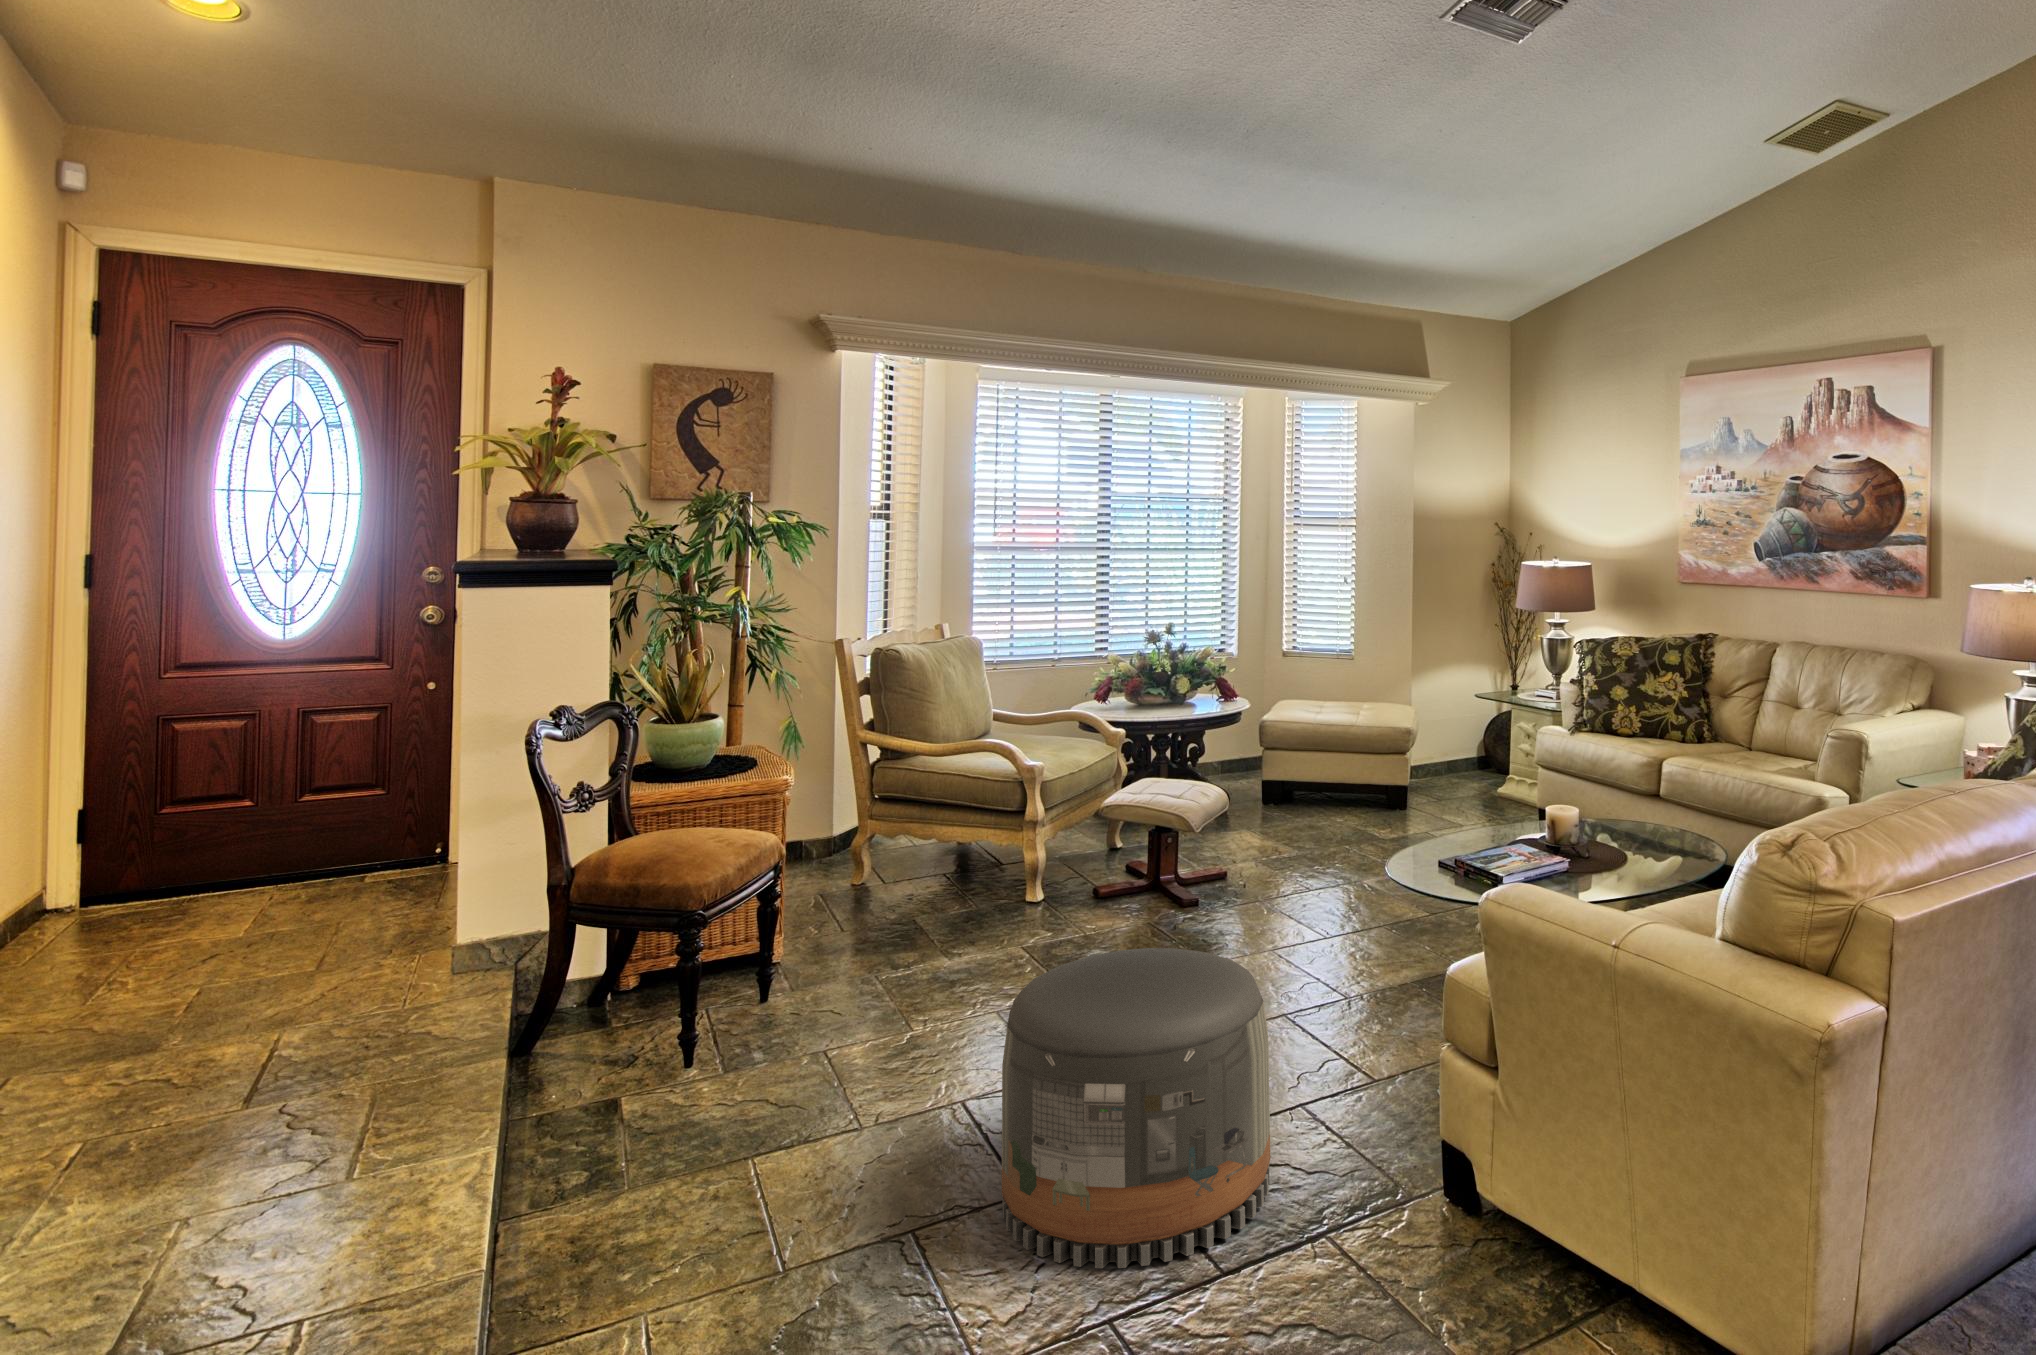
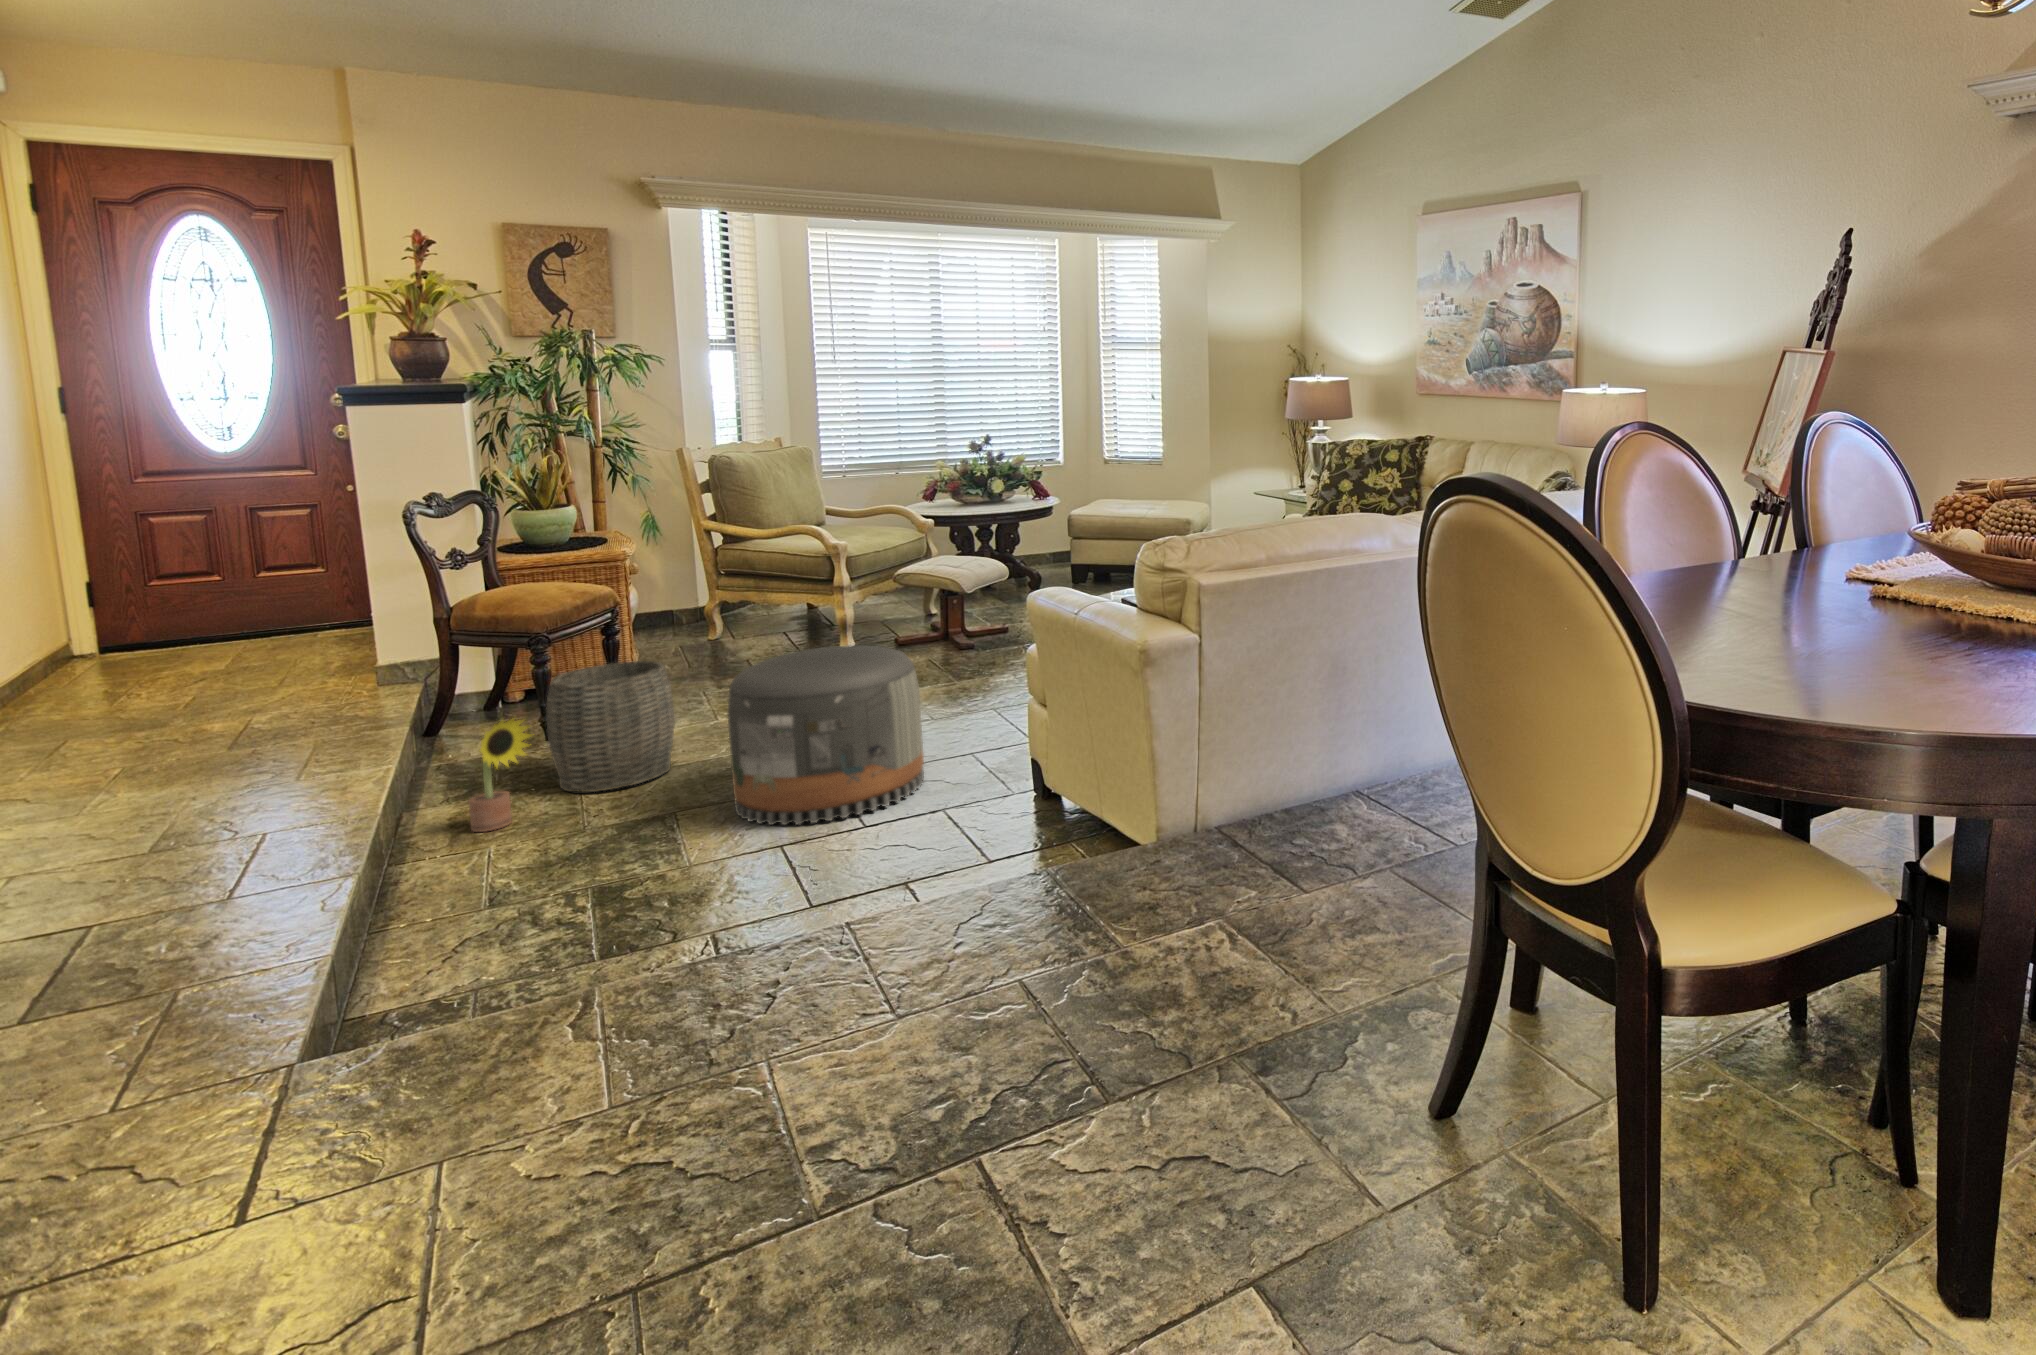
woven basket: none [717,960,889,1181] -> present [547,661,675,793]
decorative plant: none [613,1072,720,1269] -> present [469,718,534,832]

